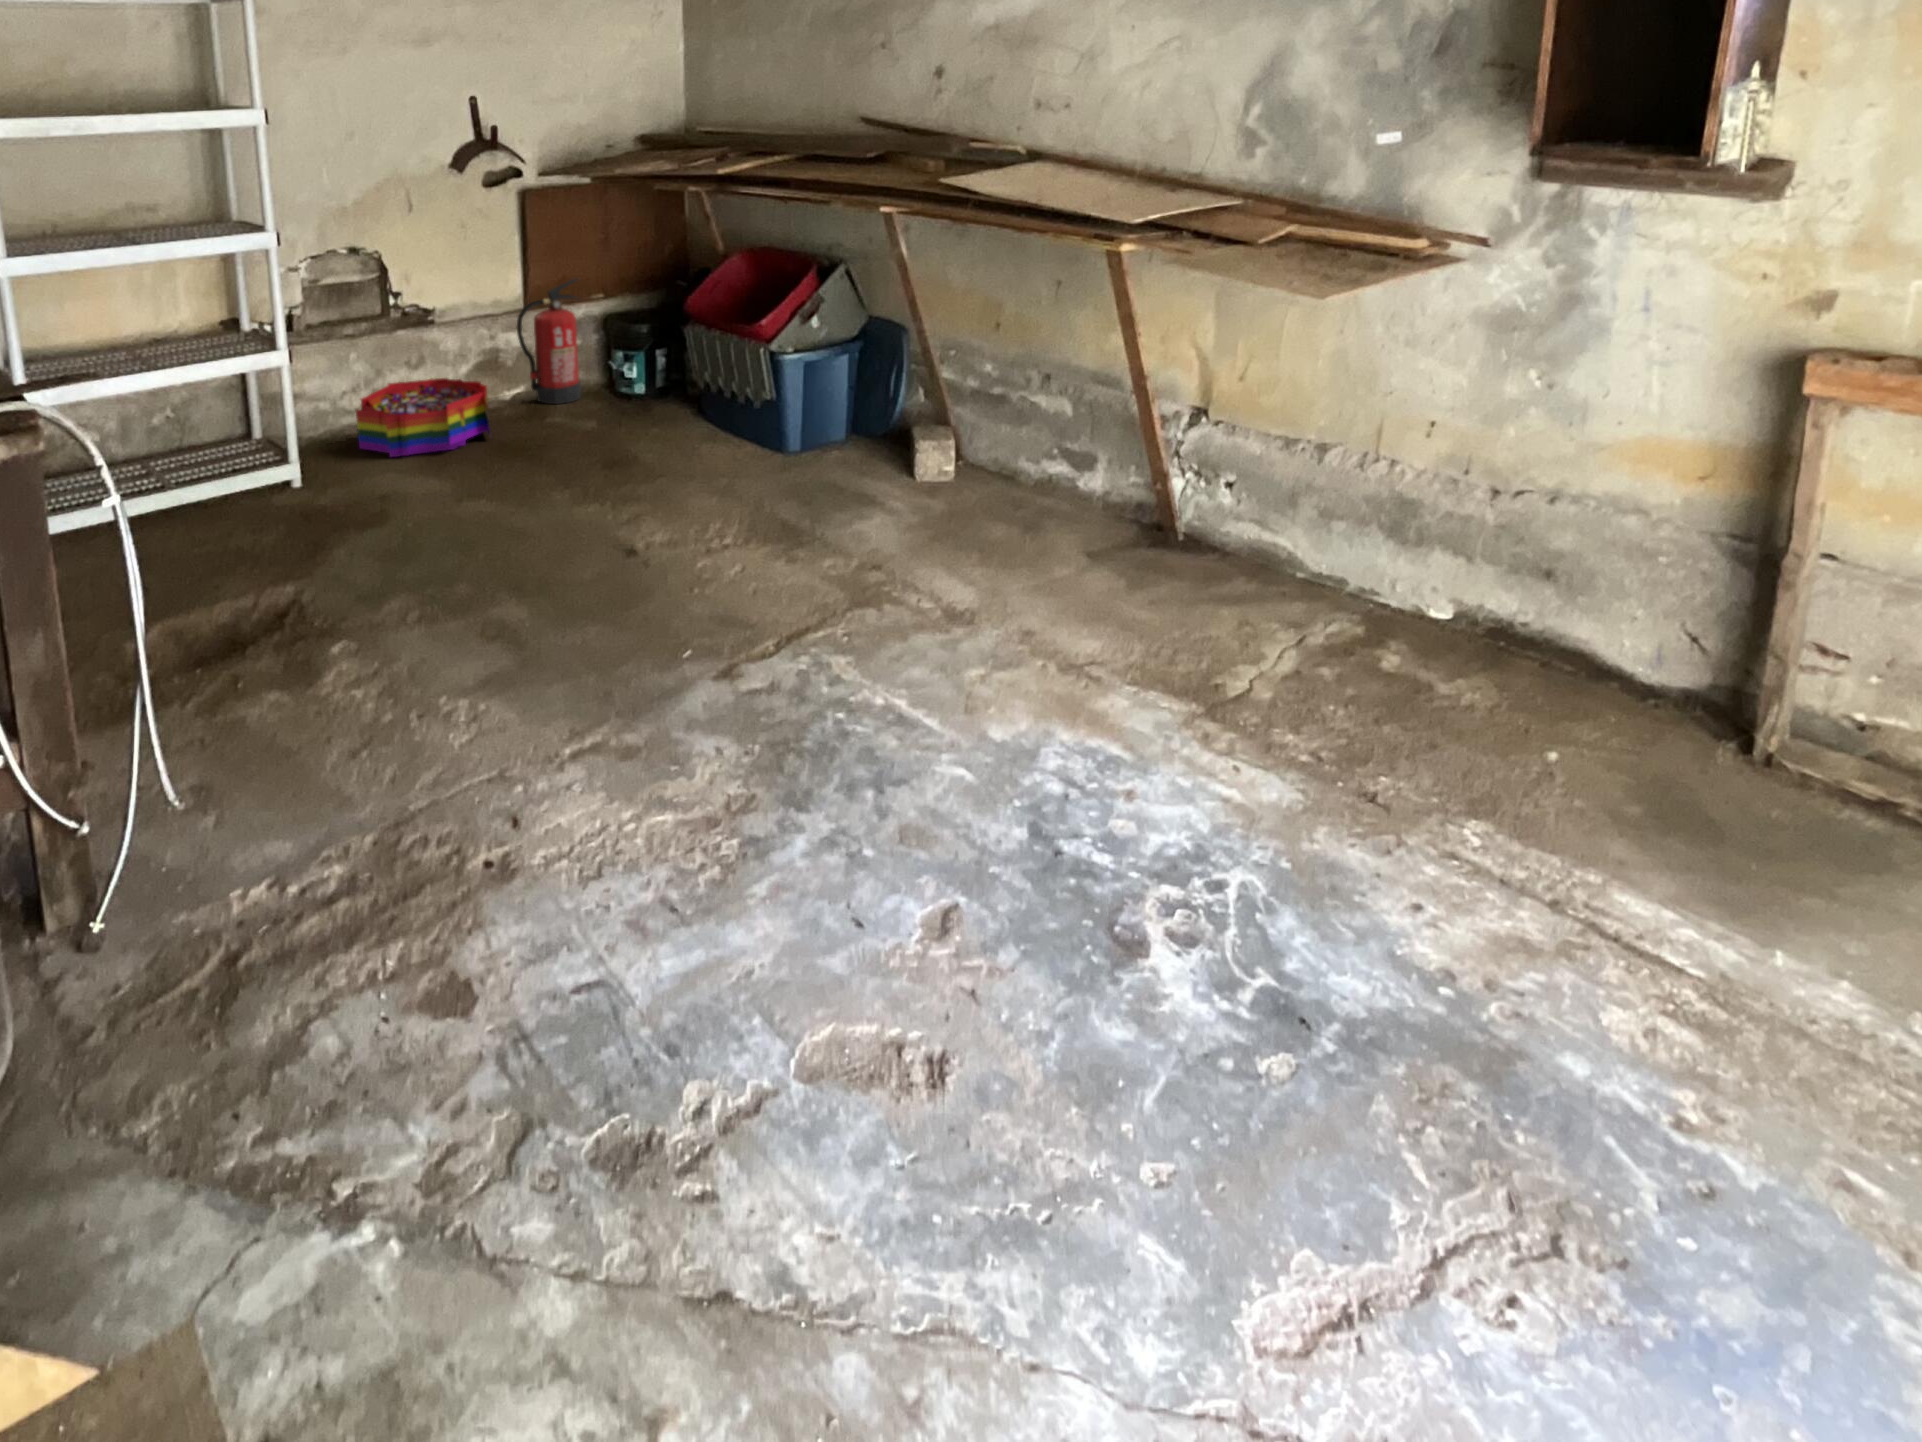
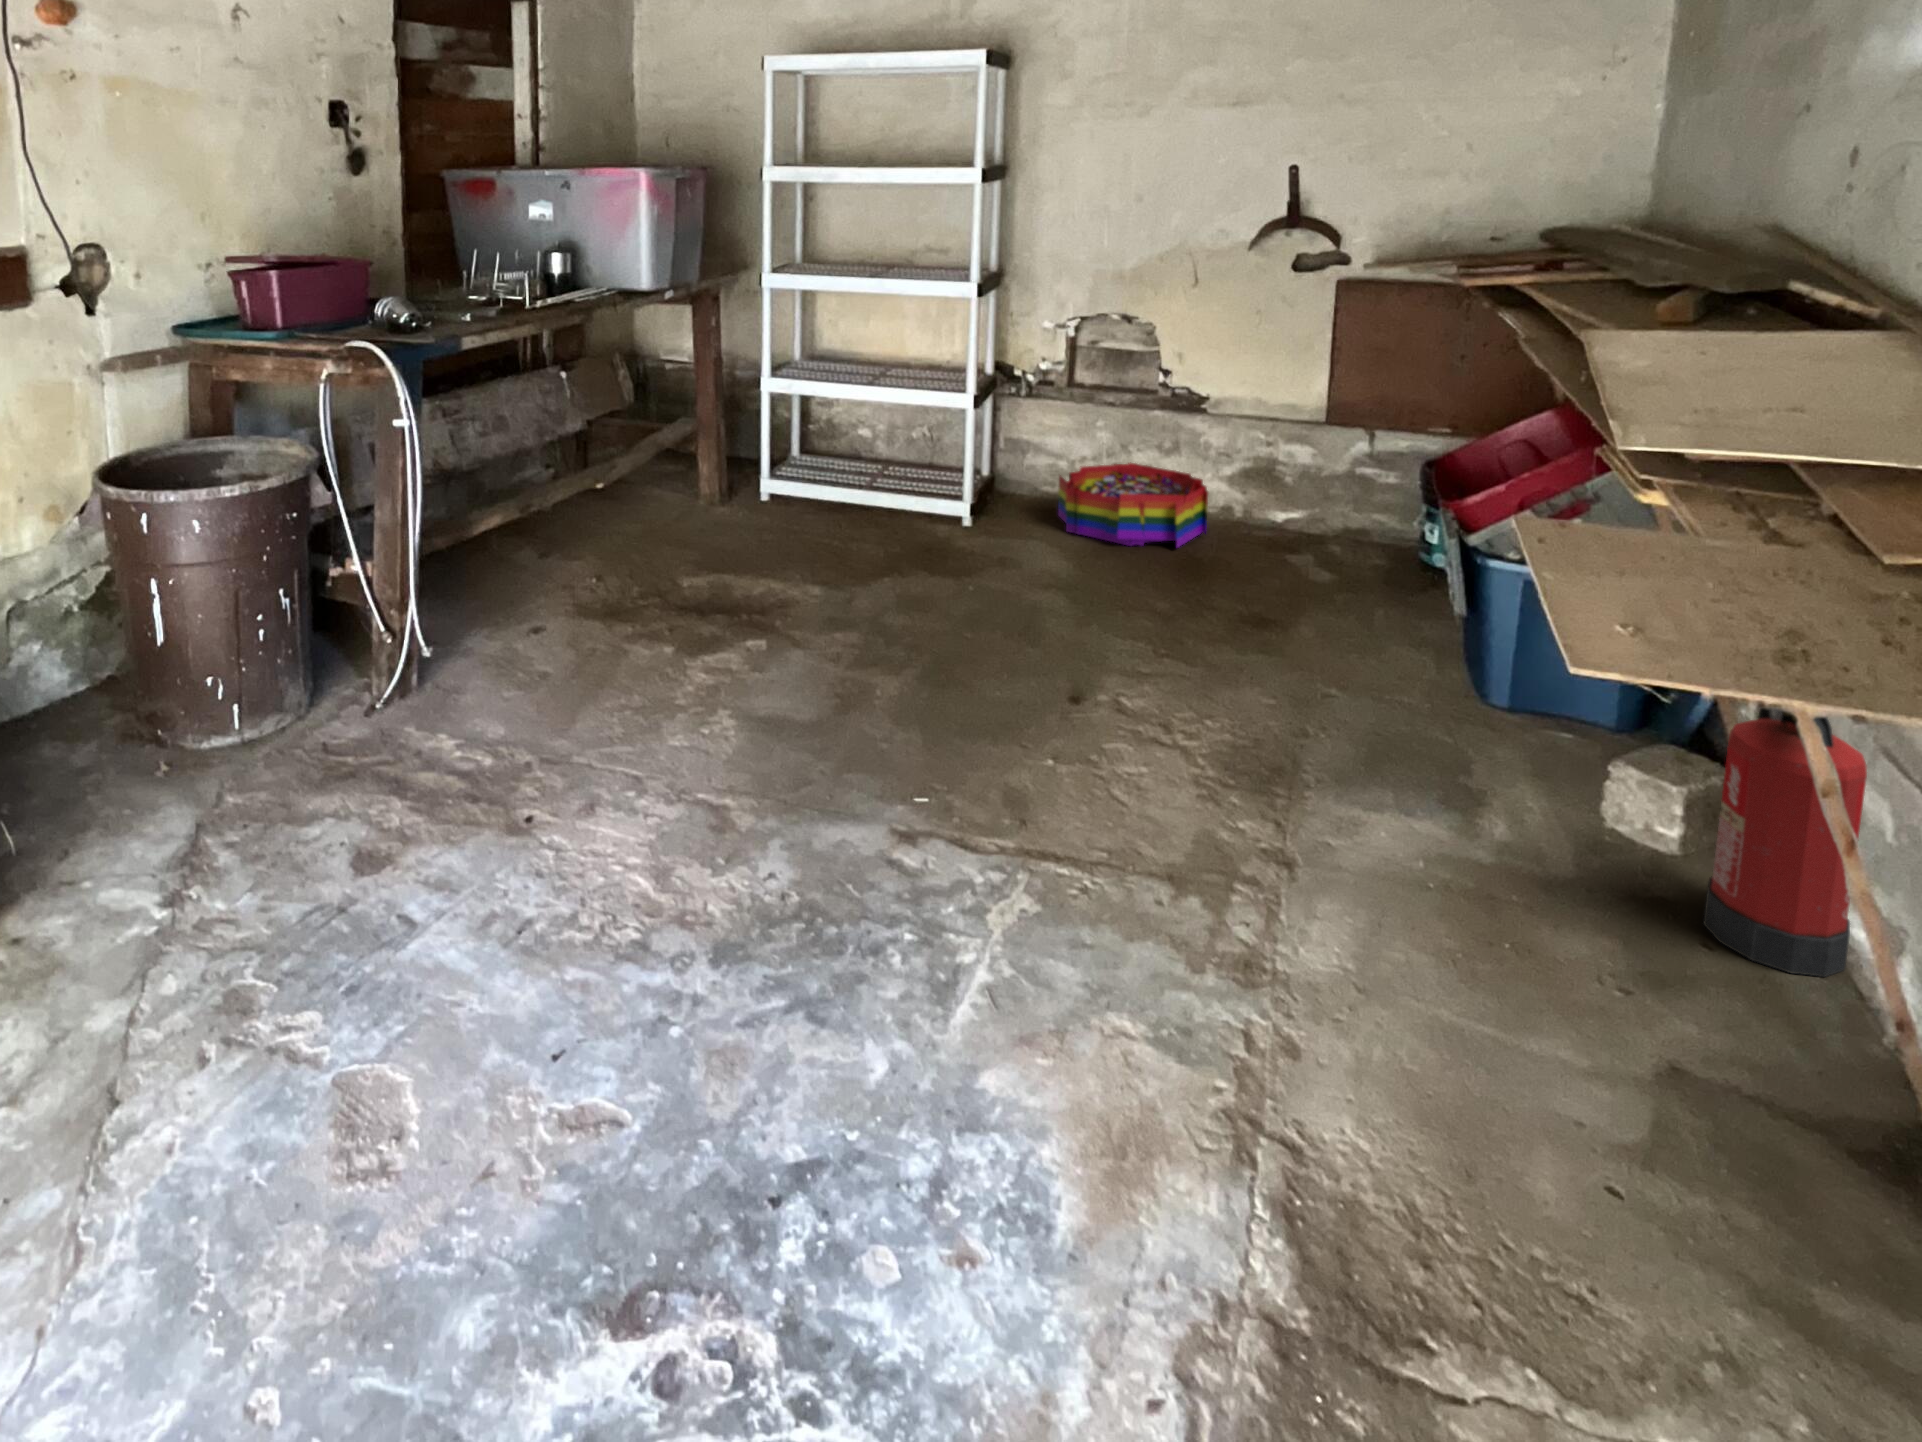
fire extinguisher: present [517,278,581,404] -> present [1704,708,1867,977]

